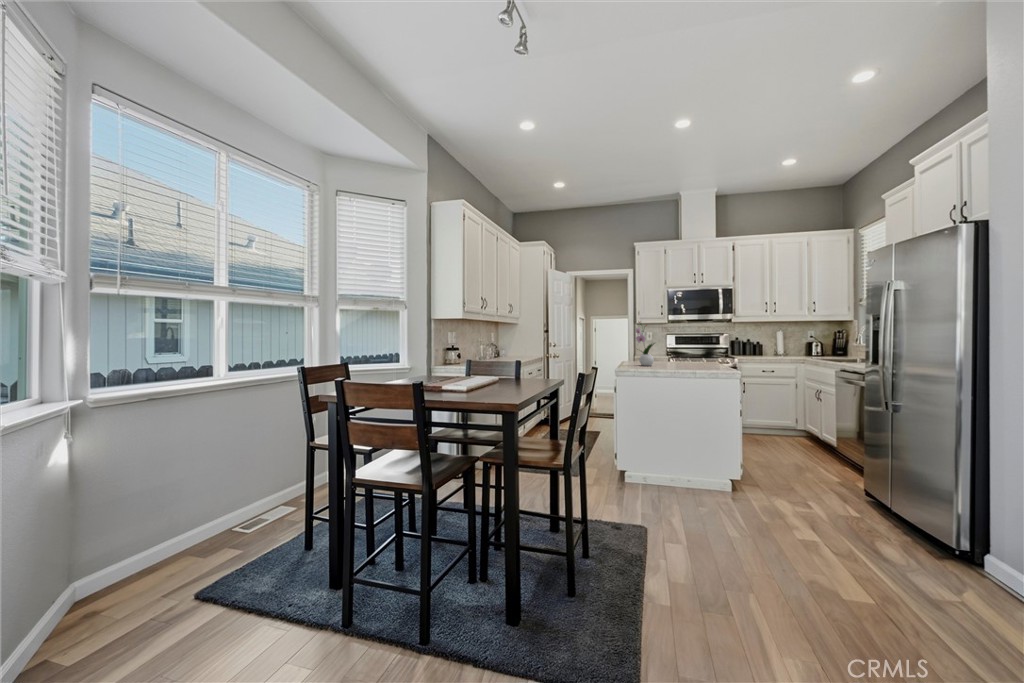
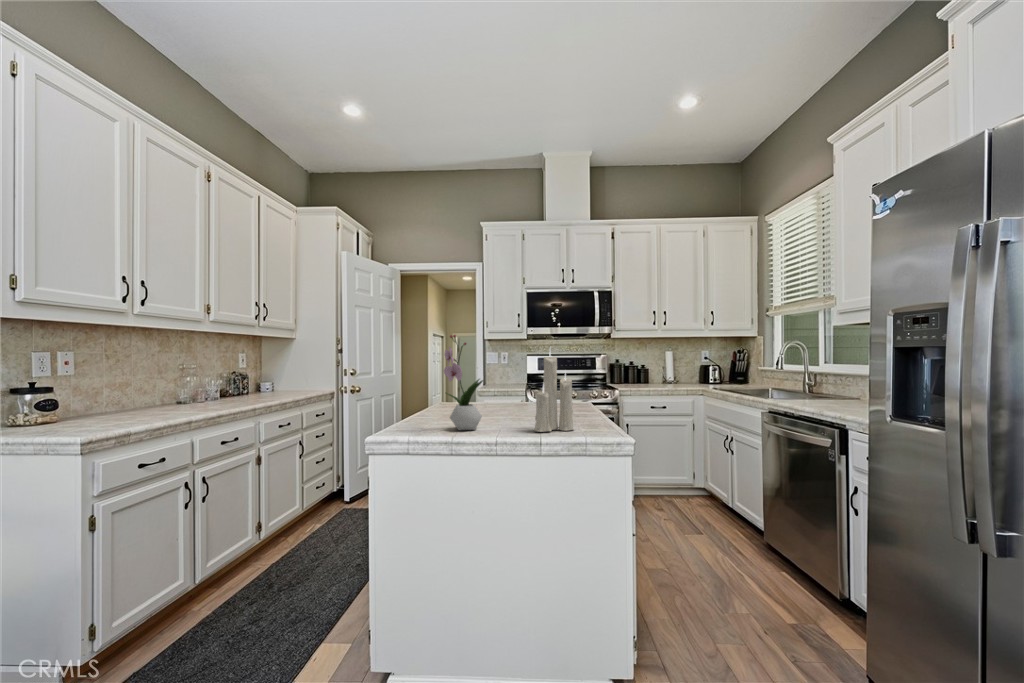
candle: none [681,324,702,367] -> present [534,352,574,432]

